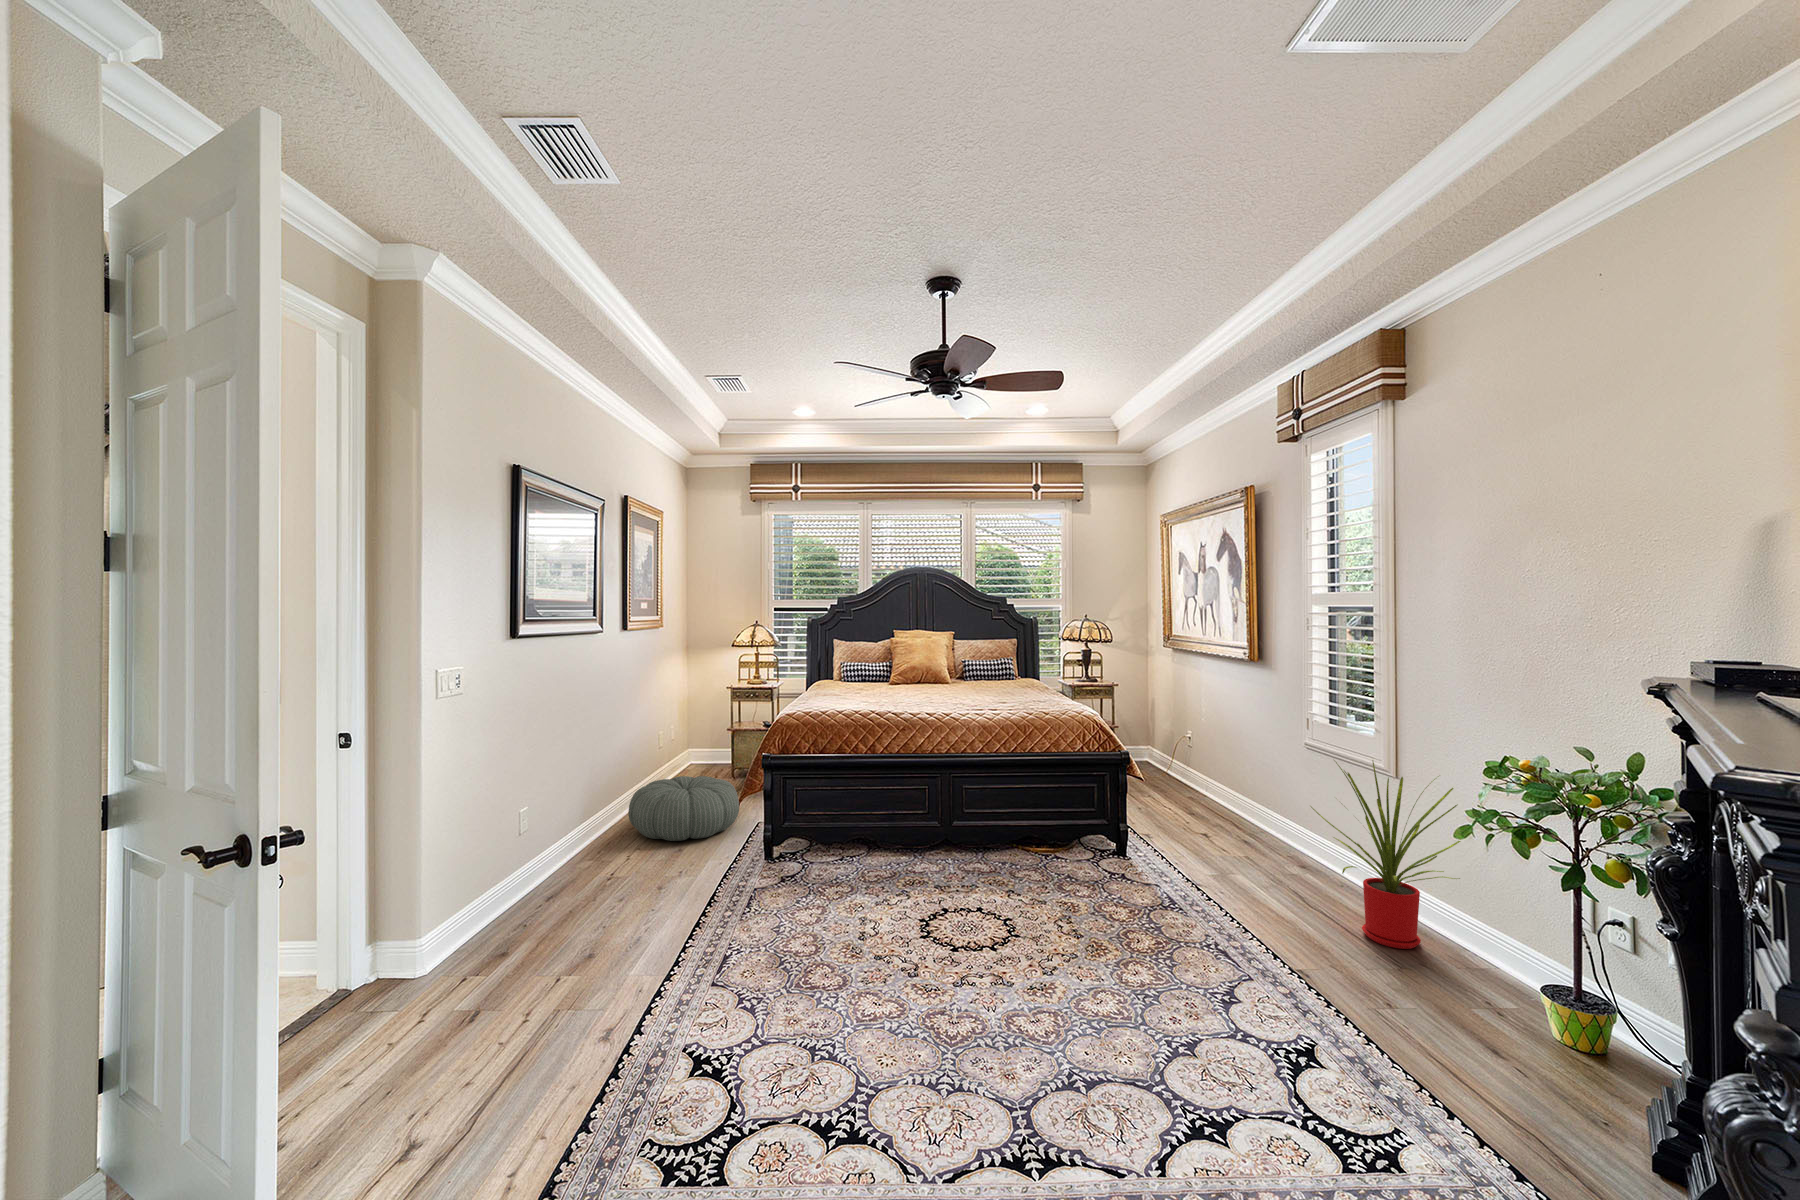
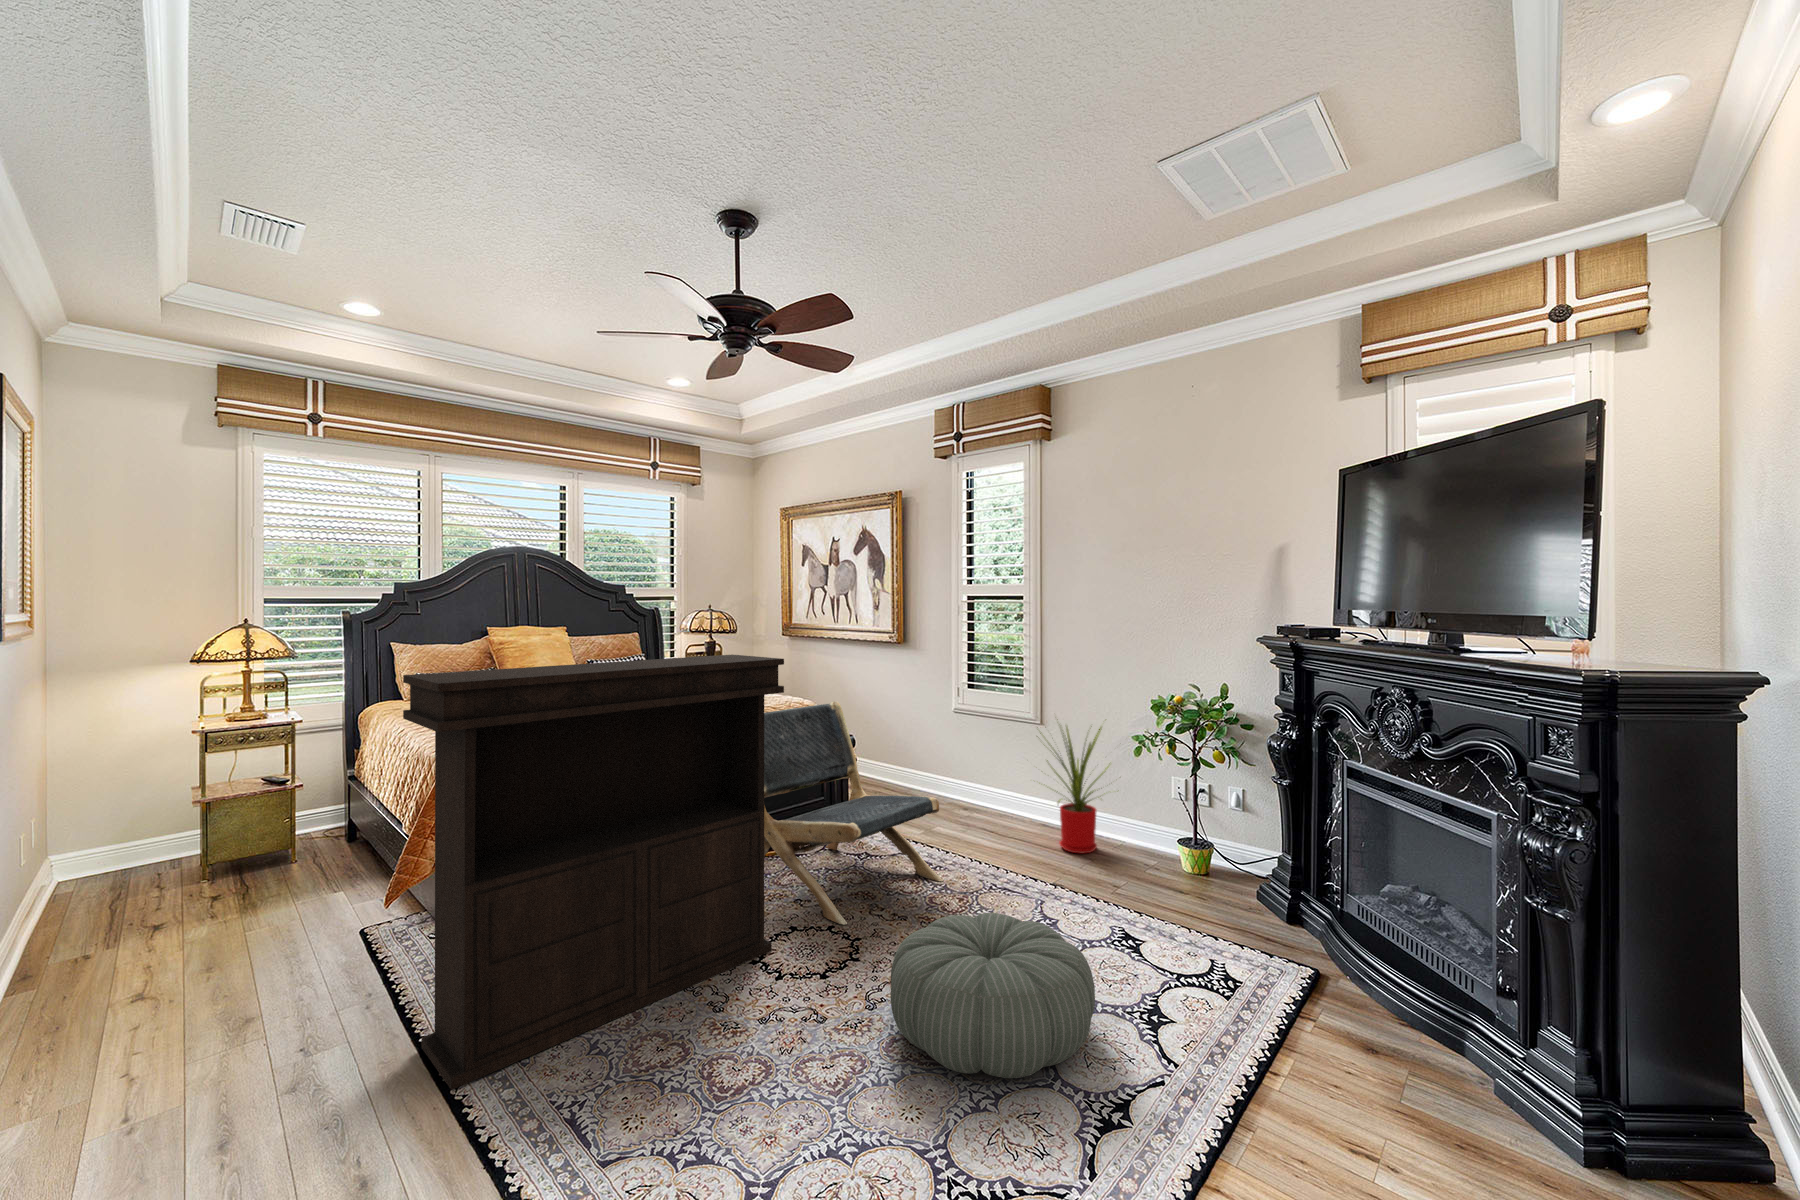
console table: none [689,654,958,917] -> present [403,655,784,1090]
lounge chair: none [988,711,1167,917] -> present [764,701,943,925]
pouf: present [628,776,739,841] -> present [890,913,1095,1078]

